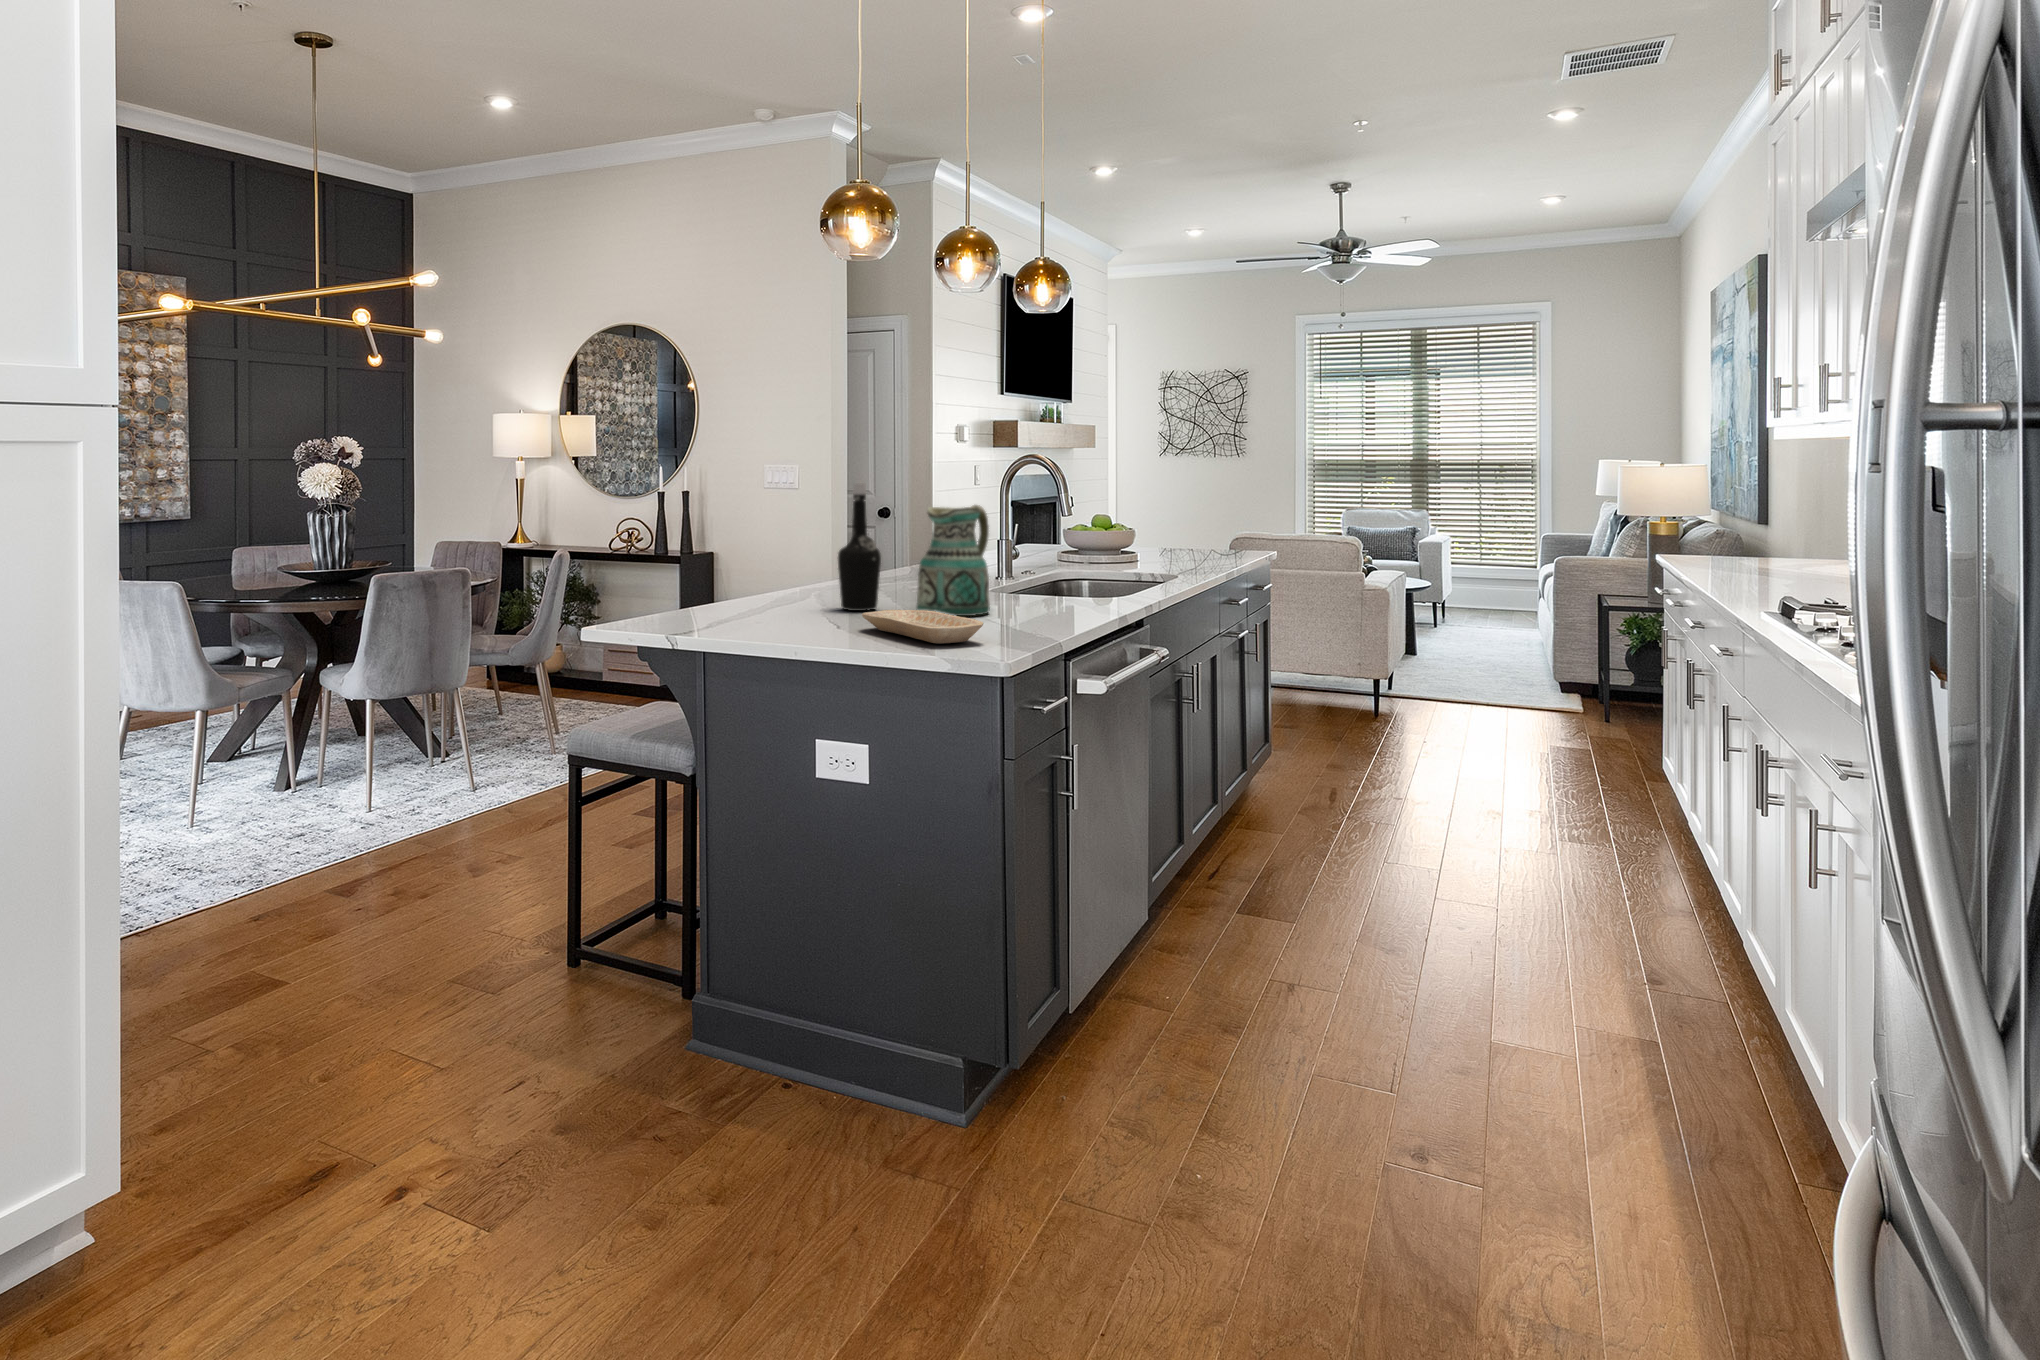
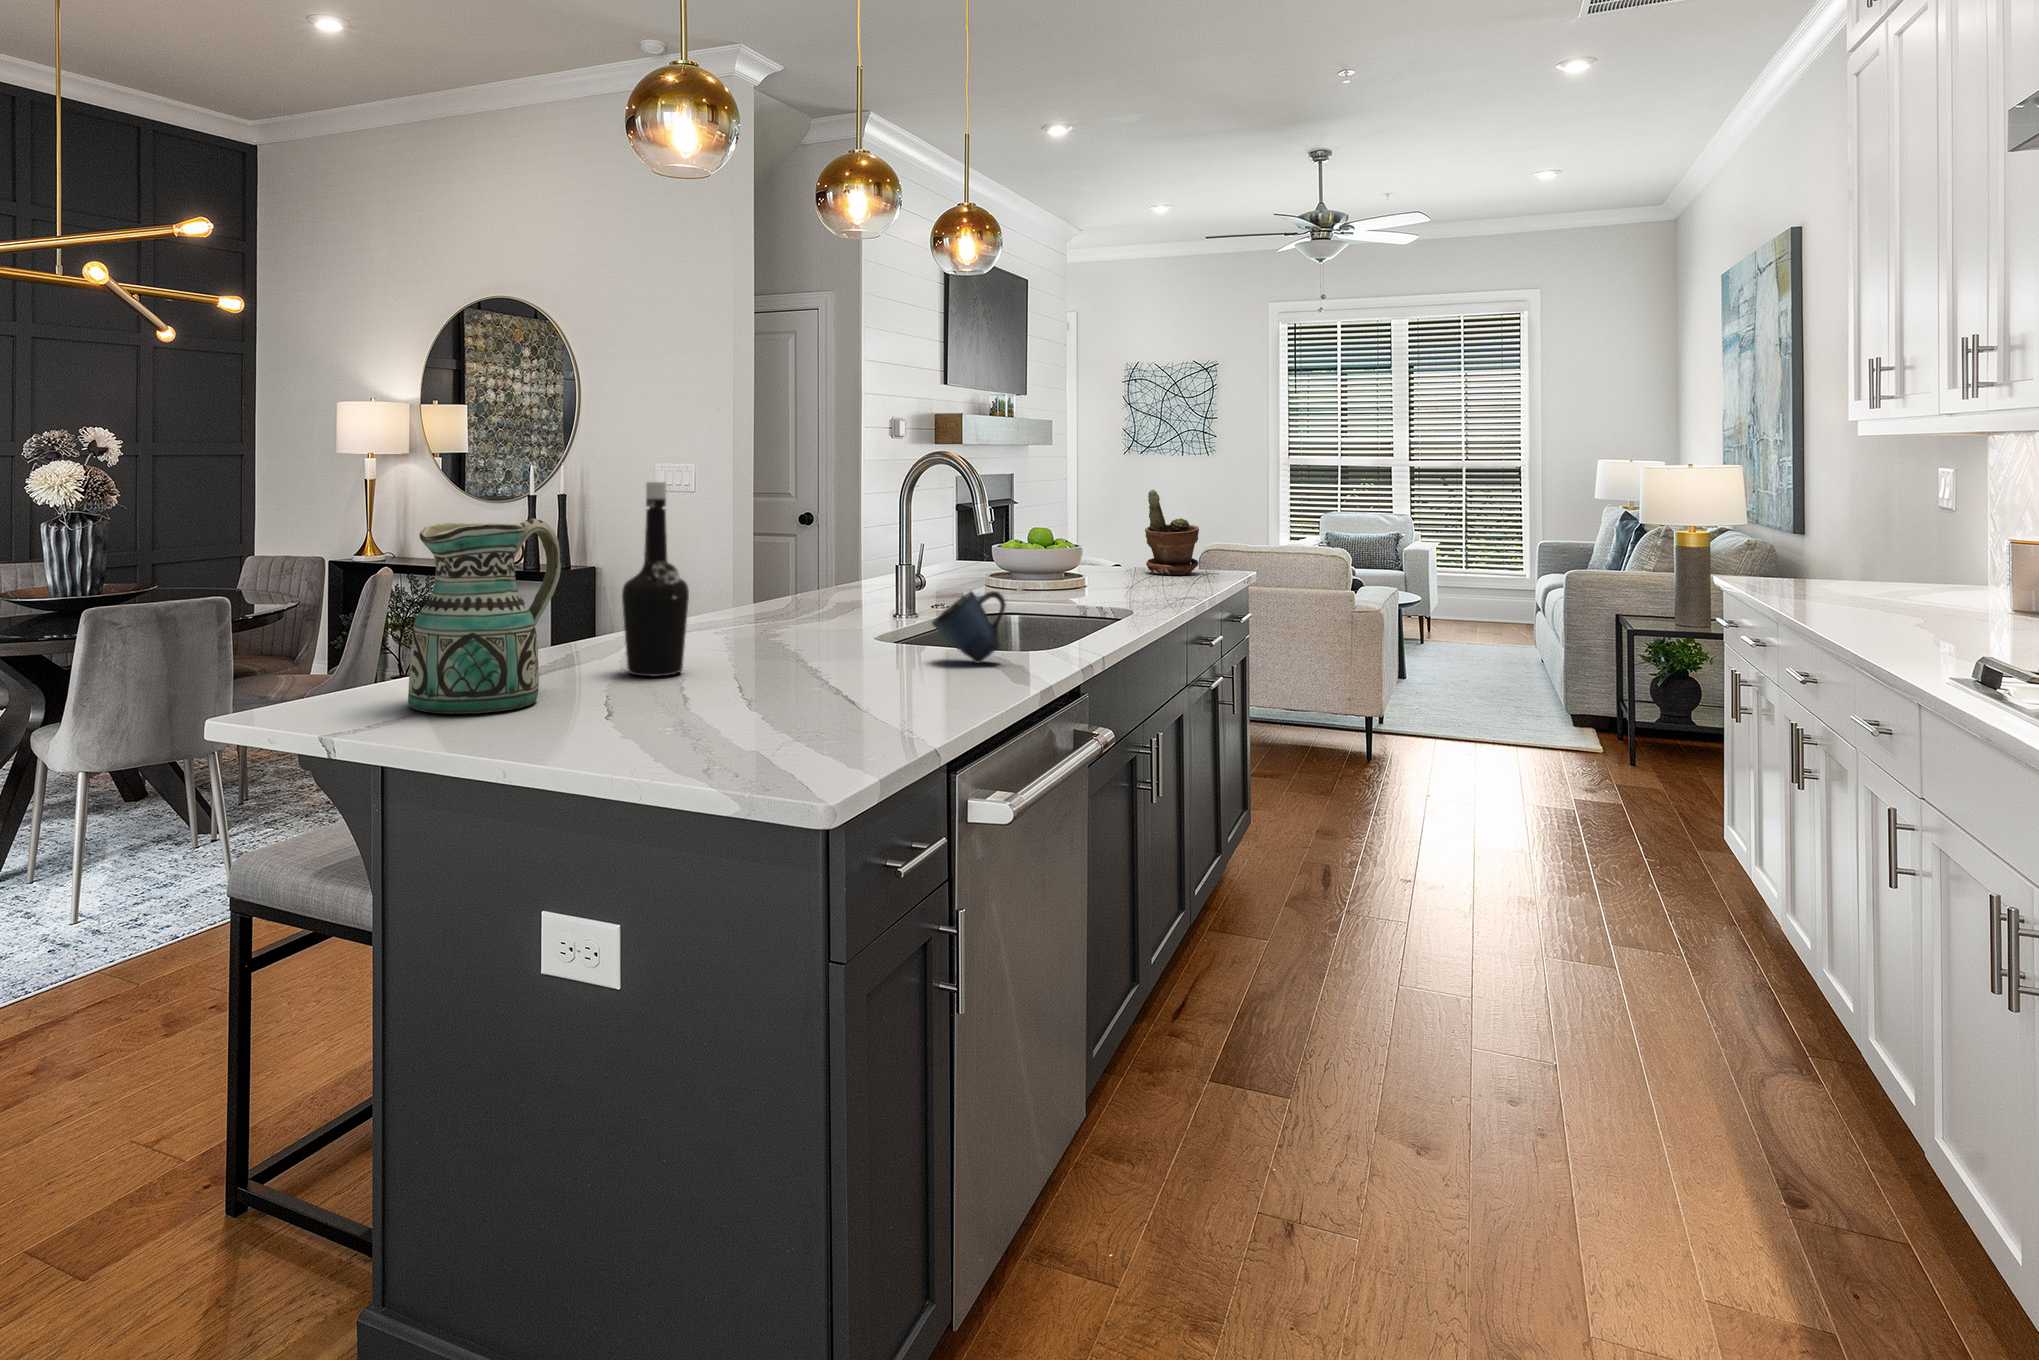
potted plant: none [1186,487,1229,555] -> present [1145,490,1199,575]
ceramic pitcher: present [917,505,990,616] -> present [408,519,561,713]
mug: none [1039,557,1091,606] -> present [932,591,1006,663]
tray: present [862,610,983,644] -> none [621,684,804,755]

